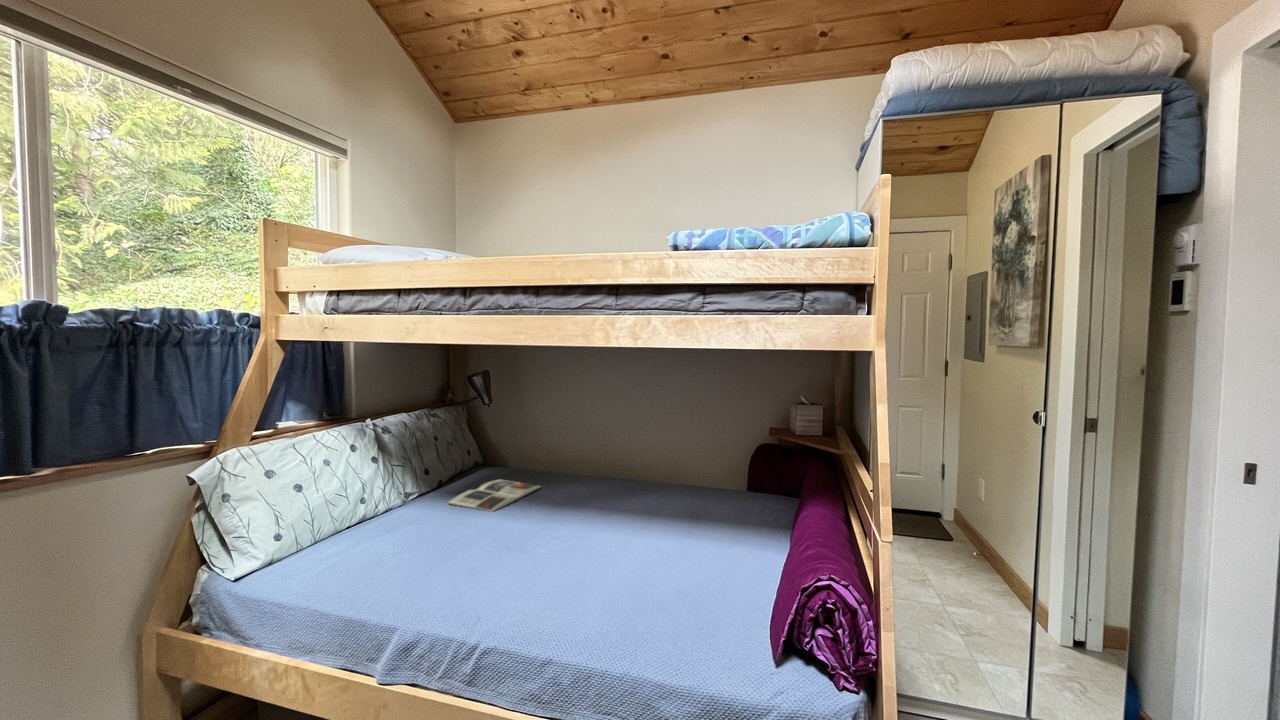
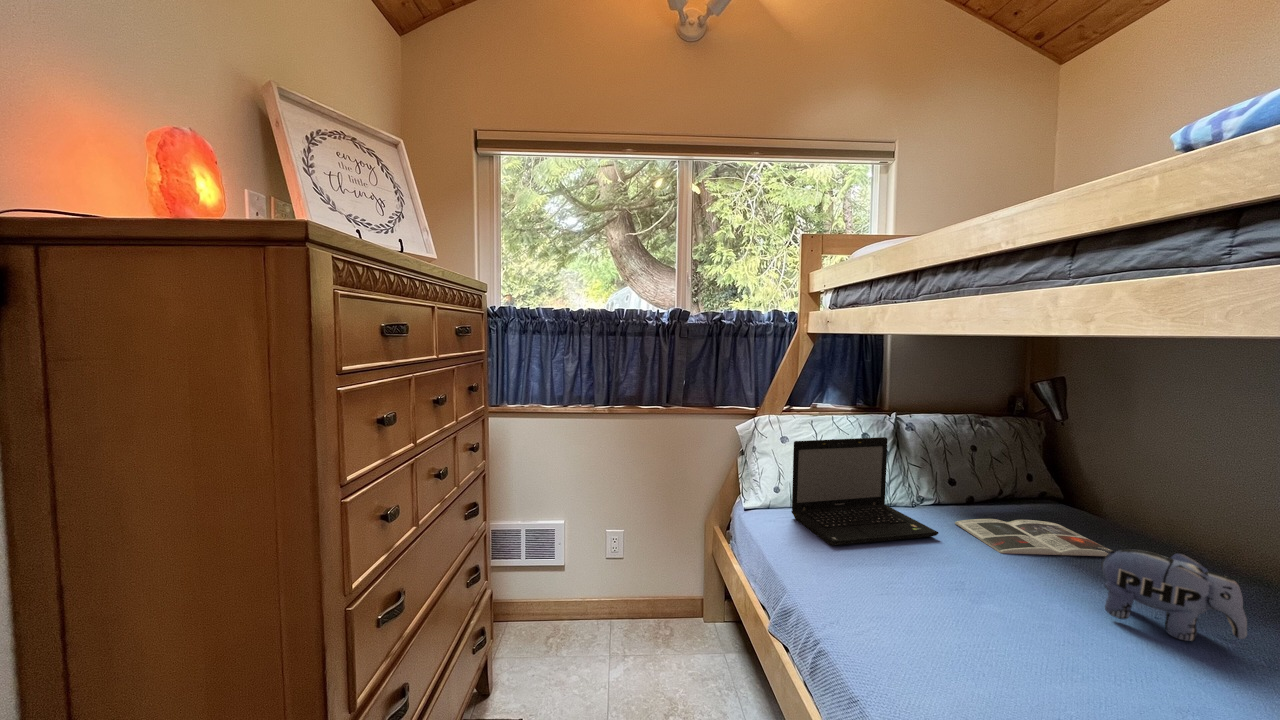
laptop: none [311,444,451,564] -> present [791,437,938,546]
plush toy: none [556,469,614,520] -> present [1097,547,1247,641]

